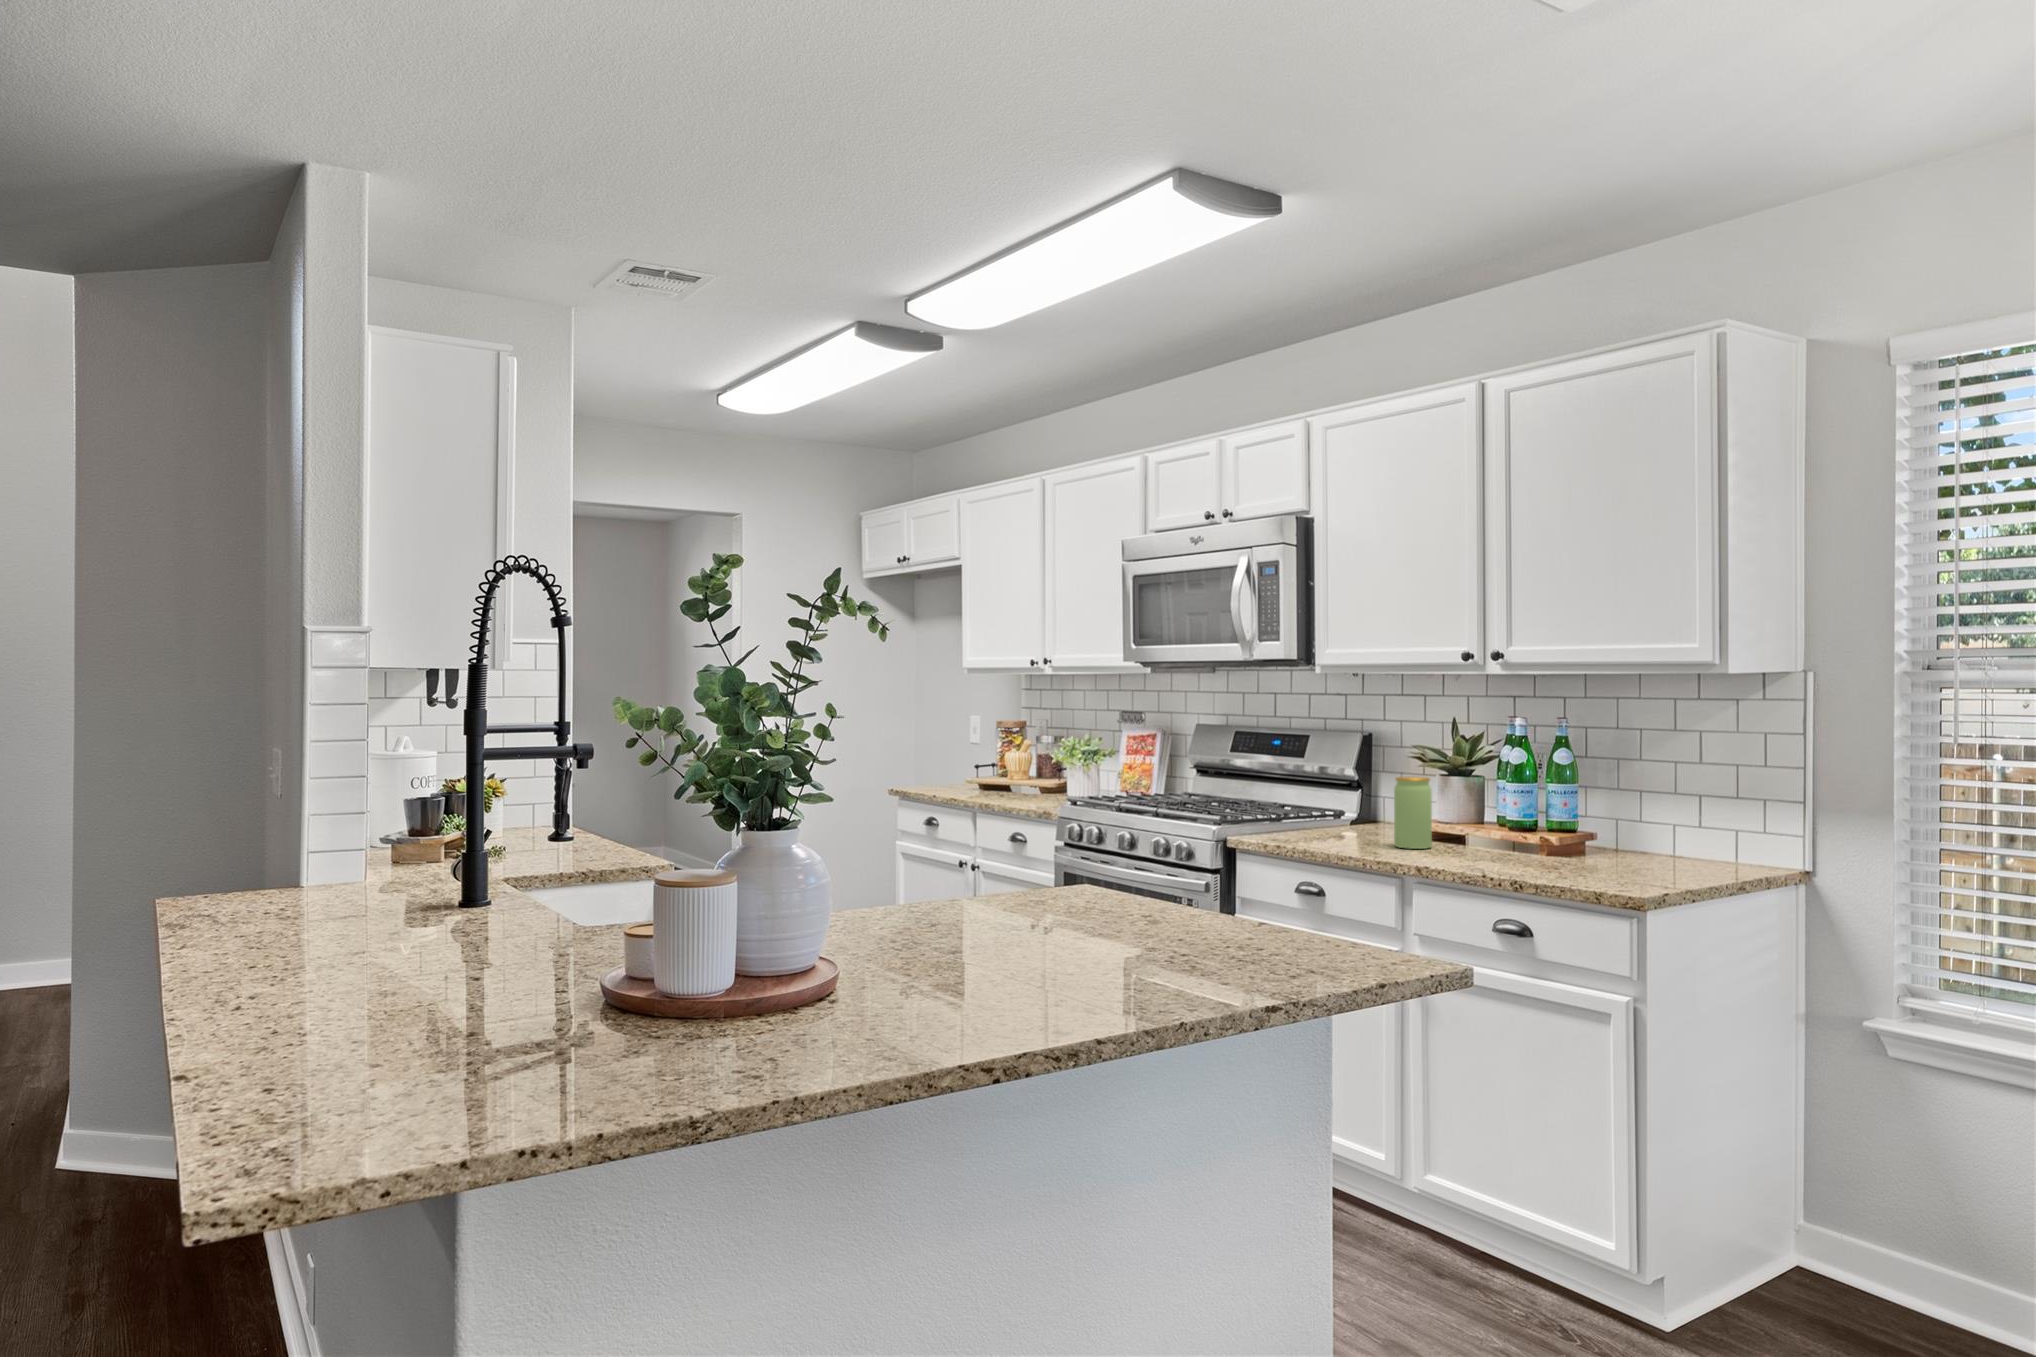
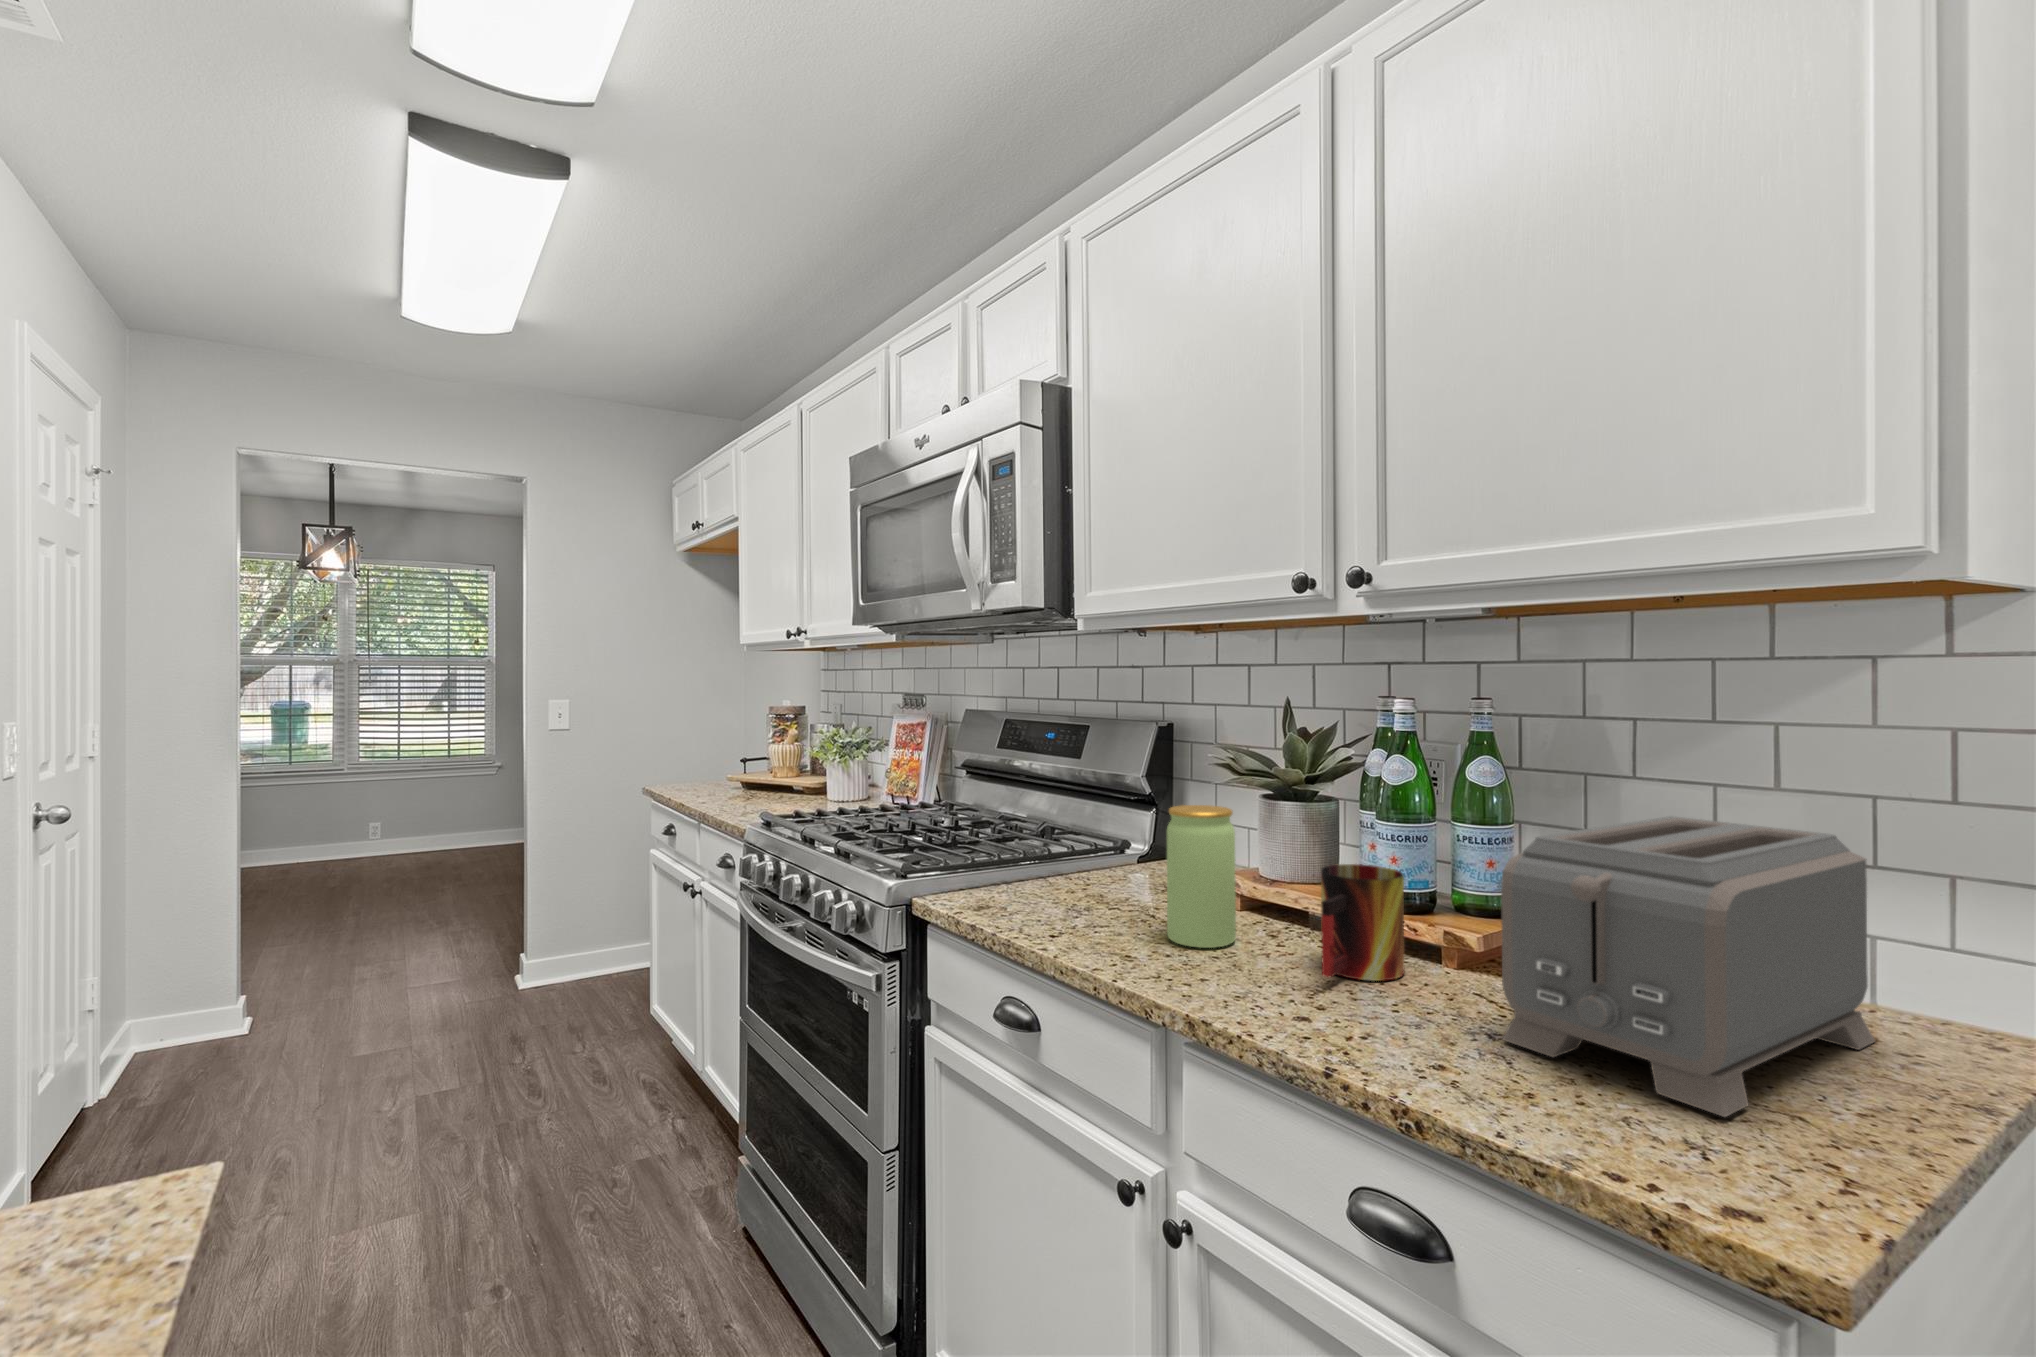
toaster: none [1558,775,1717,878] -> present [1501,816,1875,1117]
mug: none [1478,804,1519,856] -> present [1321,864,1404,981]

